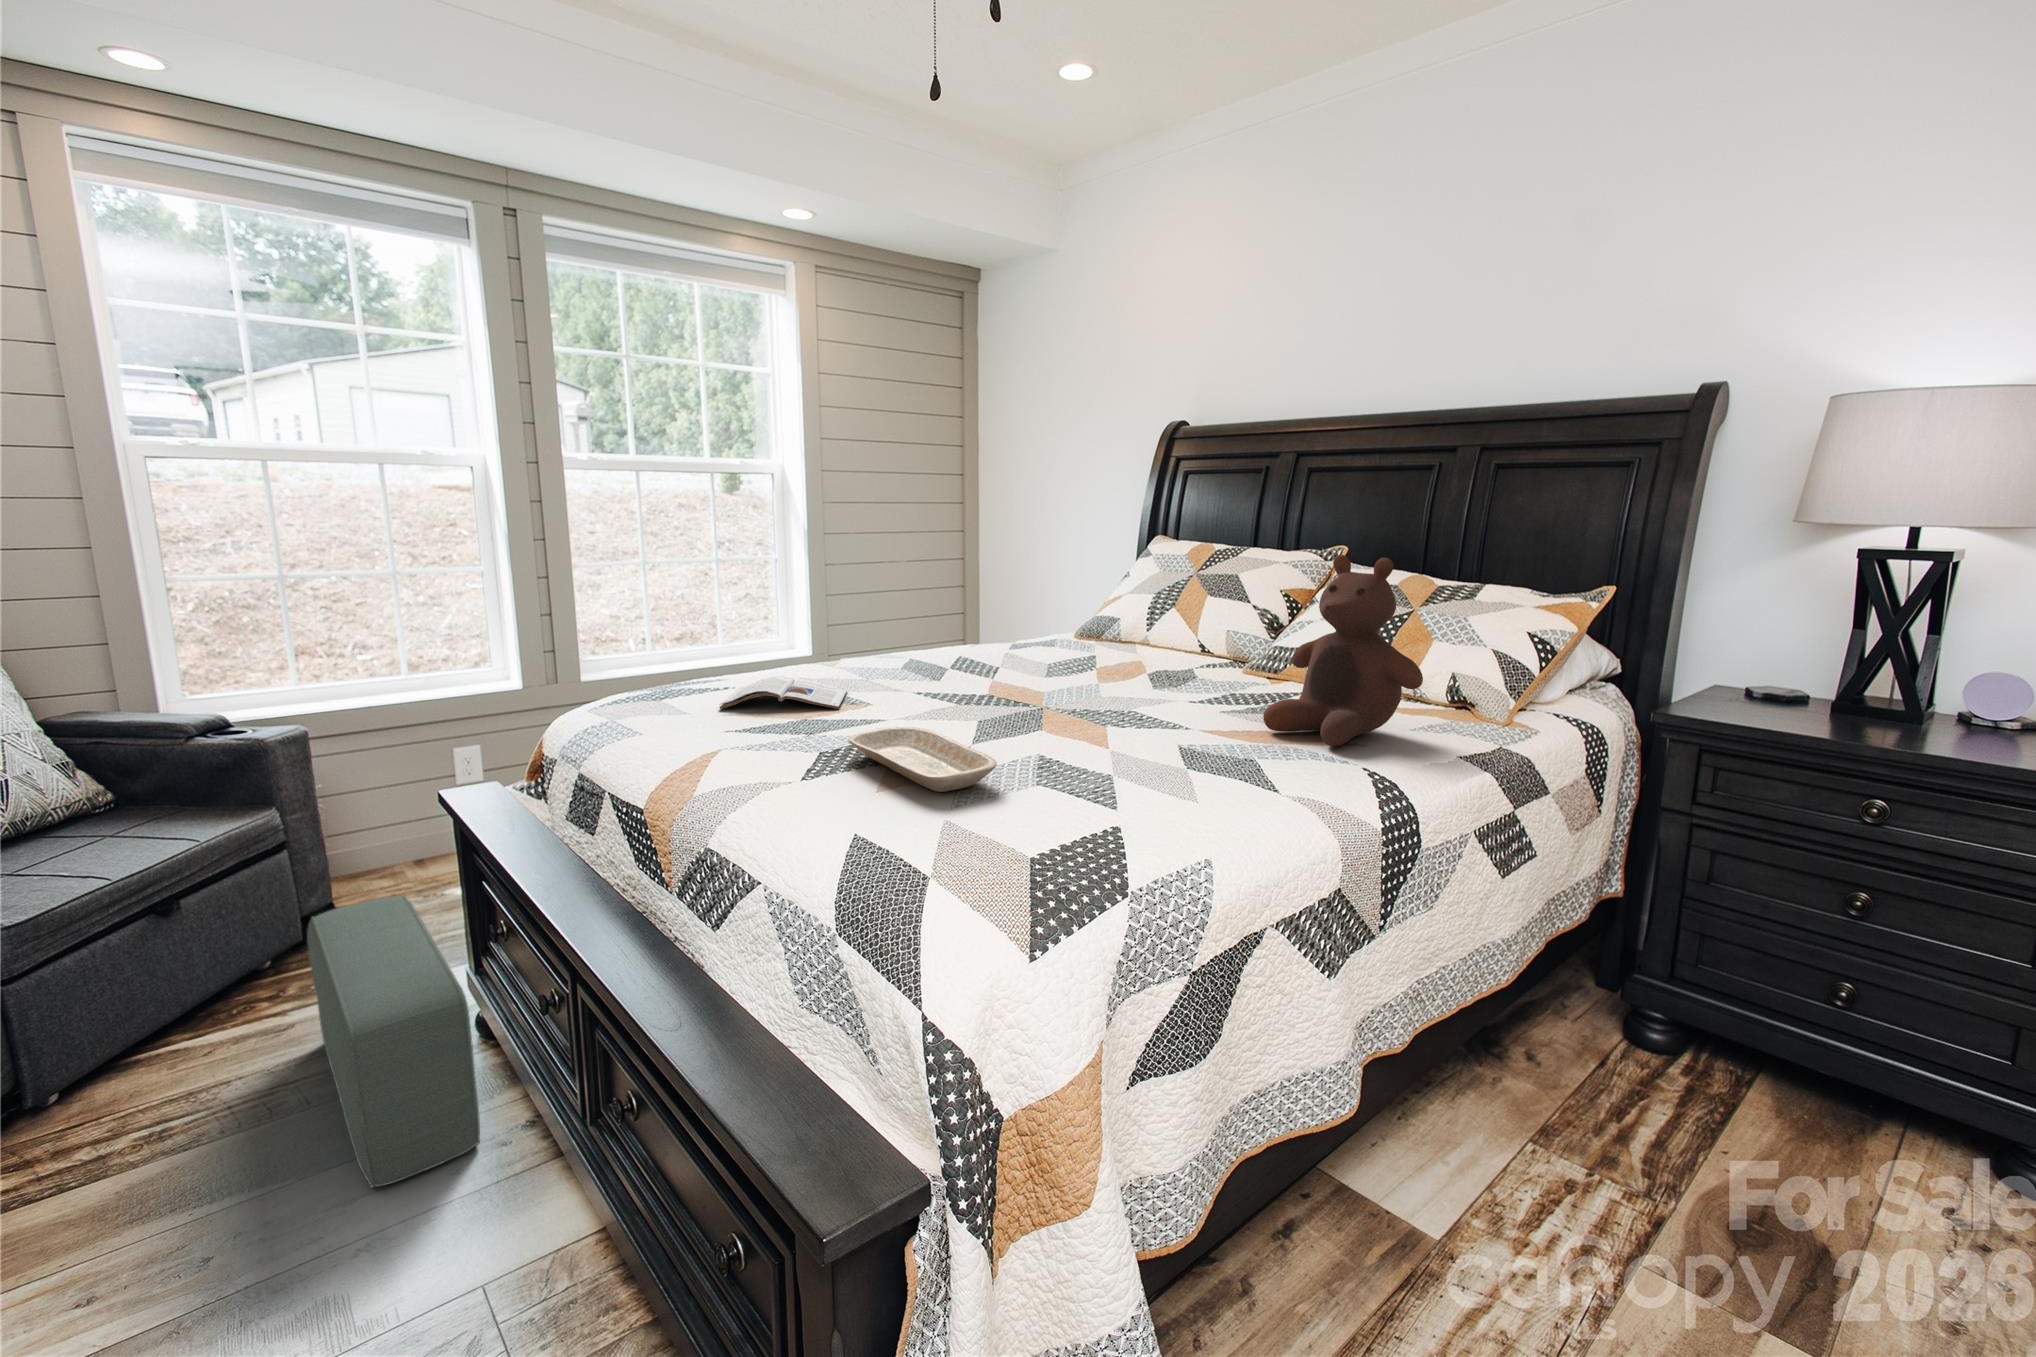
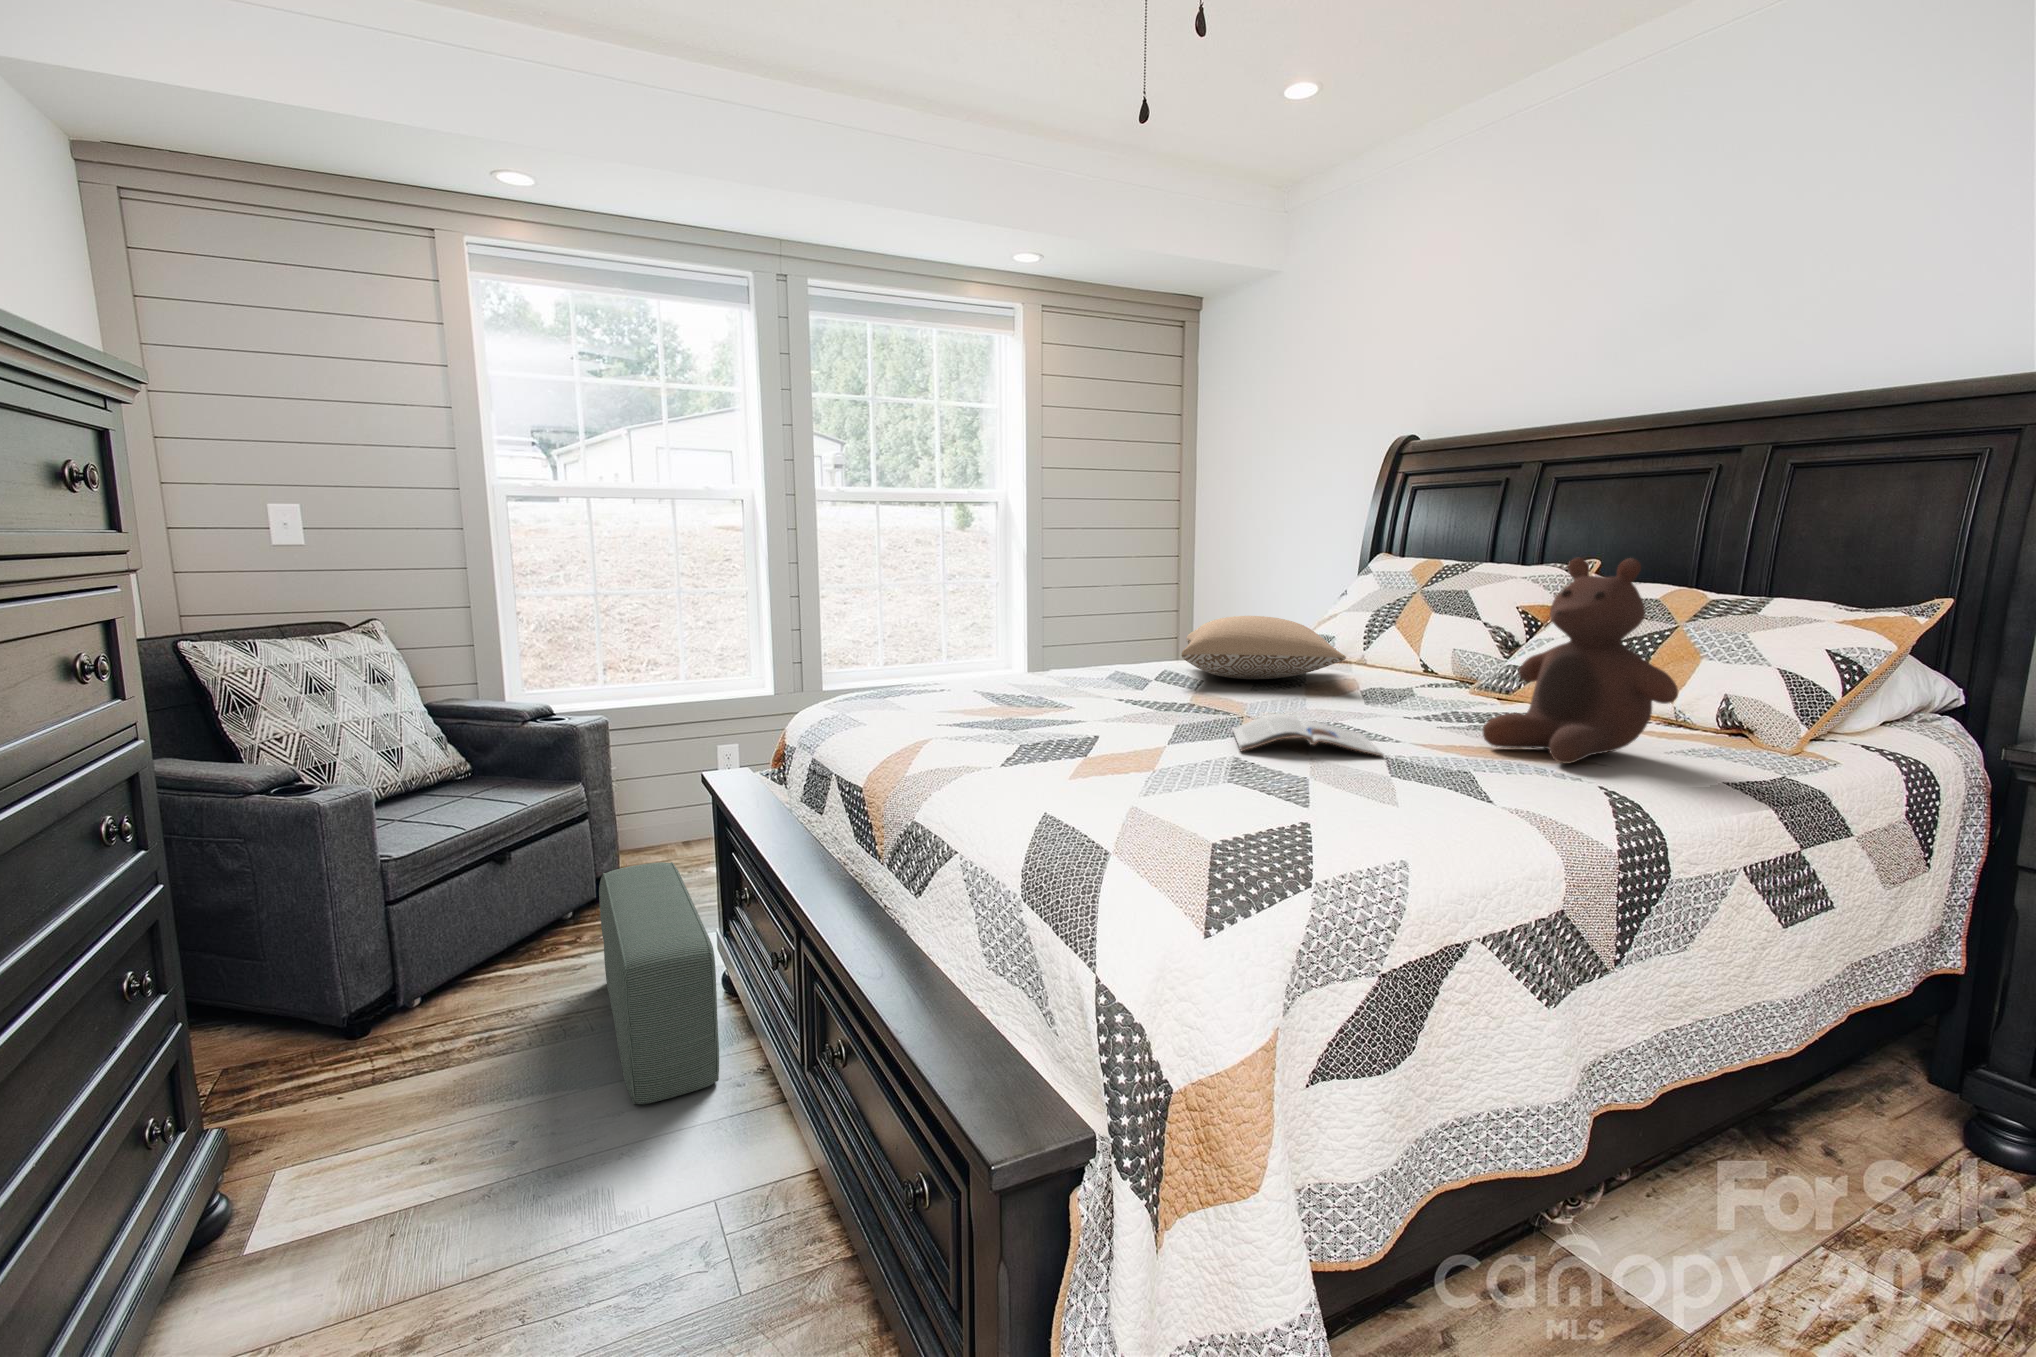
pillow: none [981,599,1137,661] -> present [1182,616,1346,679]
magazine: present [720,675,847,709] -> present [1233,714,1383,756]
tray: present [848,727,997,792] -> none [1044,725,1185,782]

